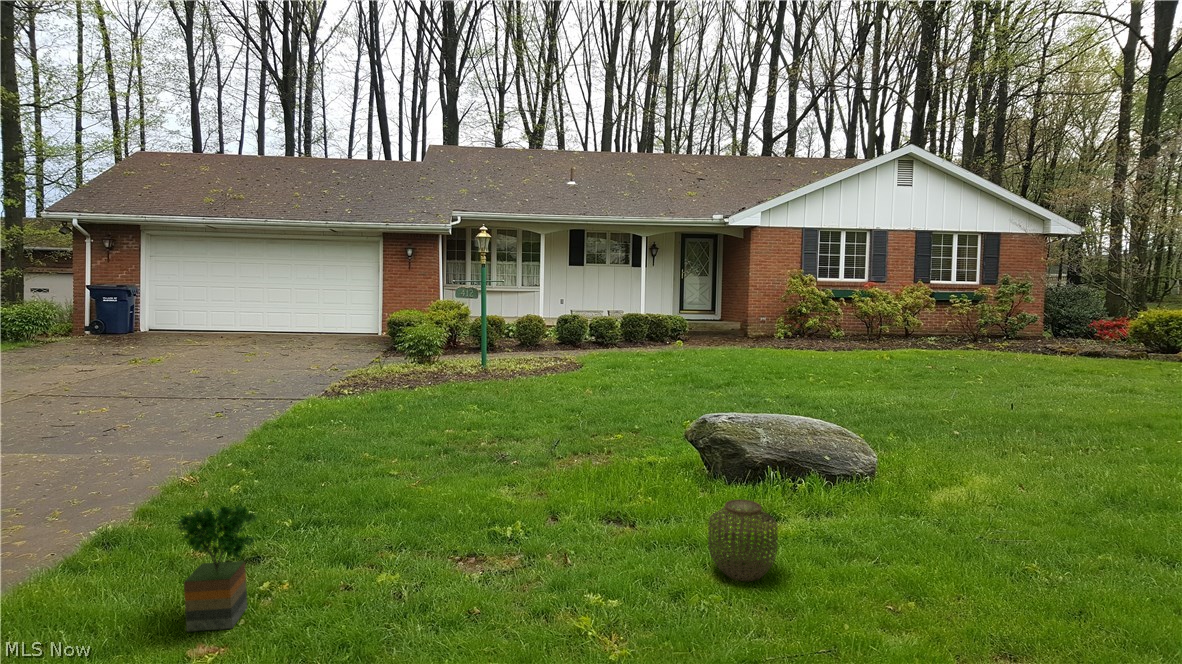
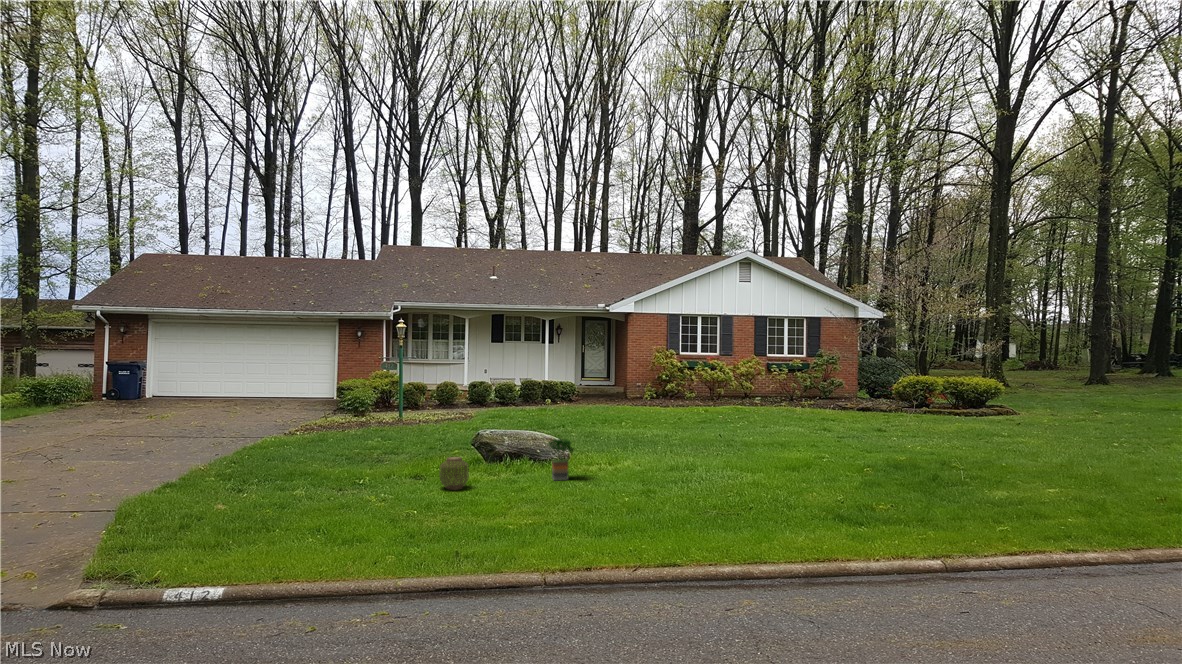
potted tree: present [177,505,257,631] -> present [548,439,574,481]

